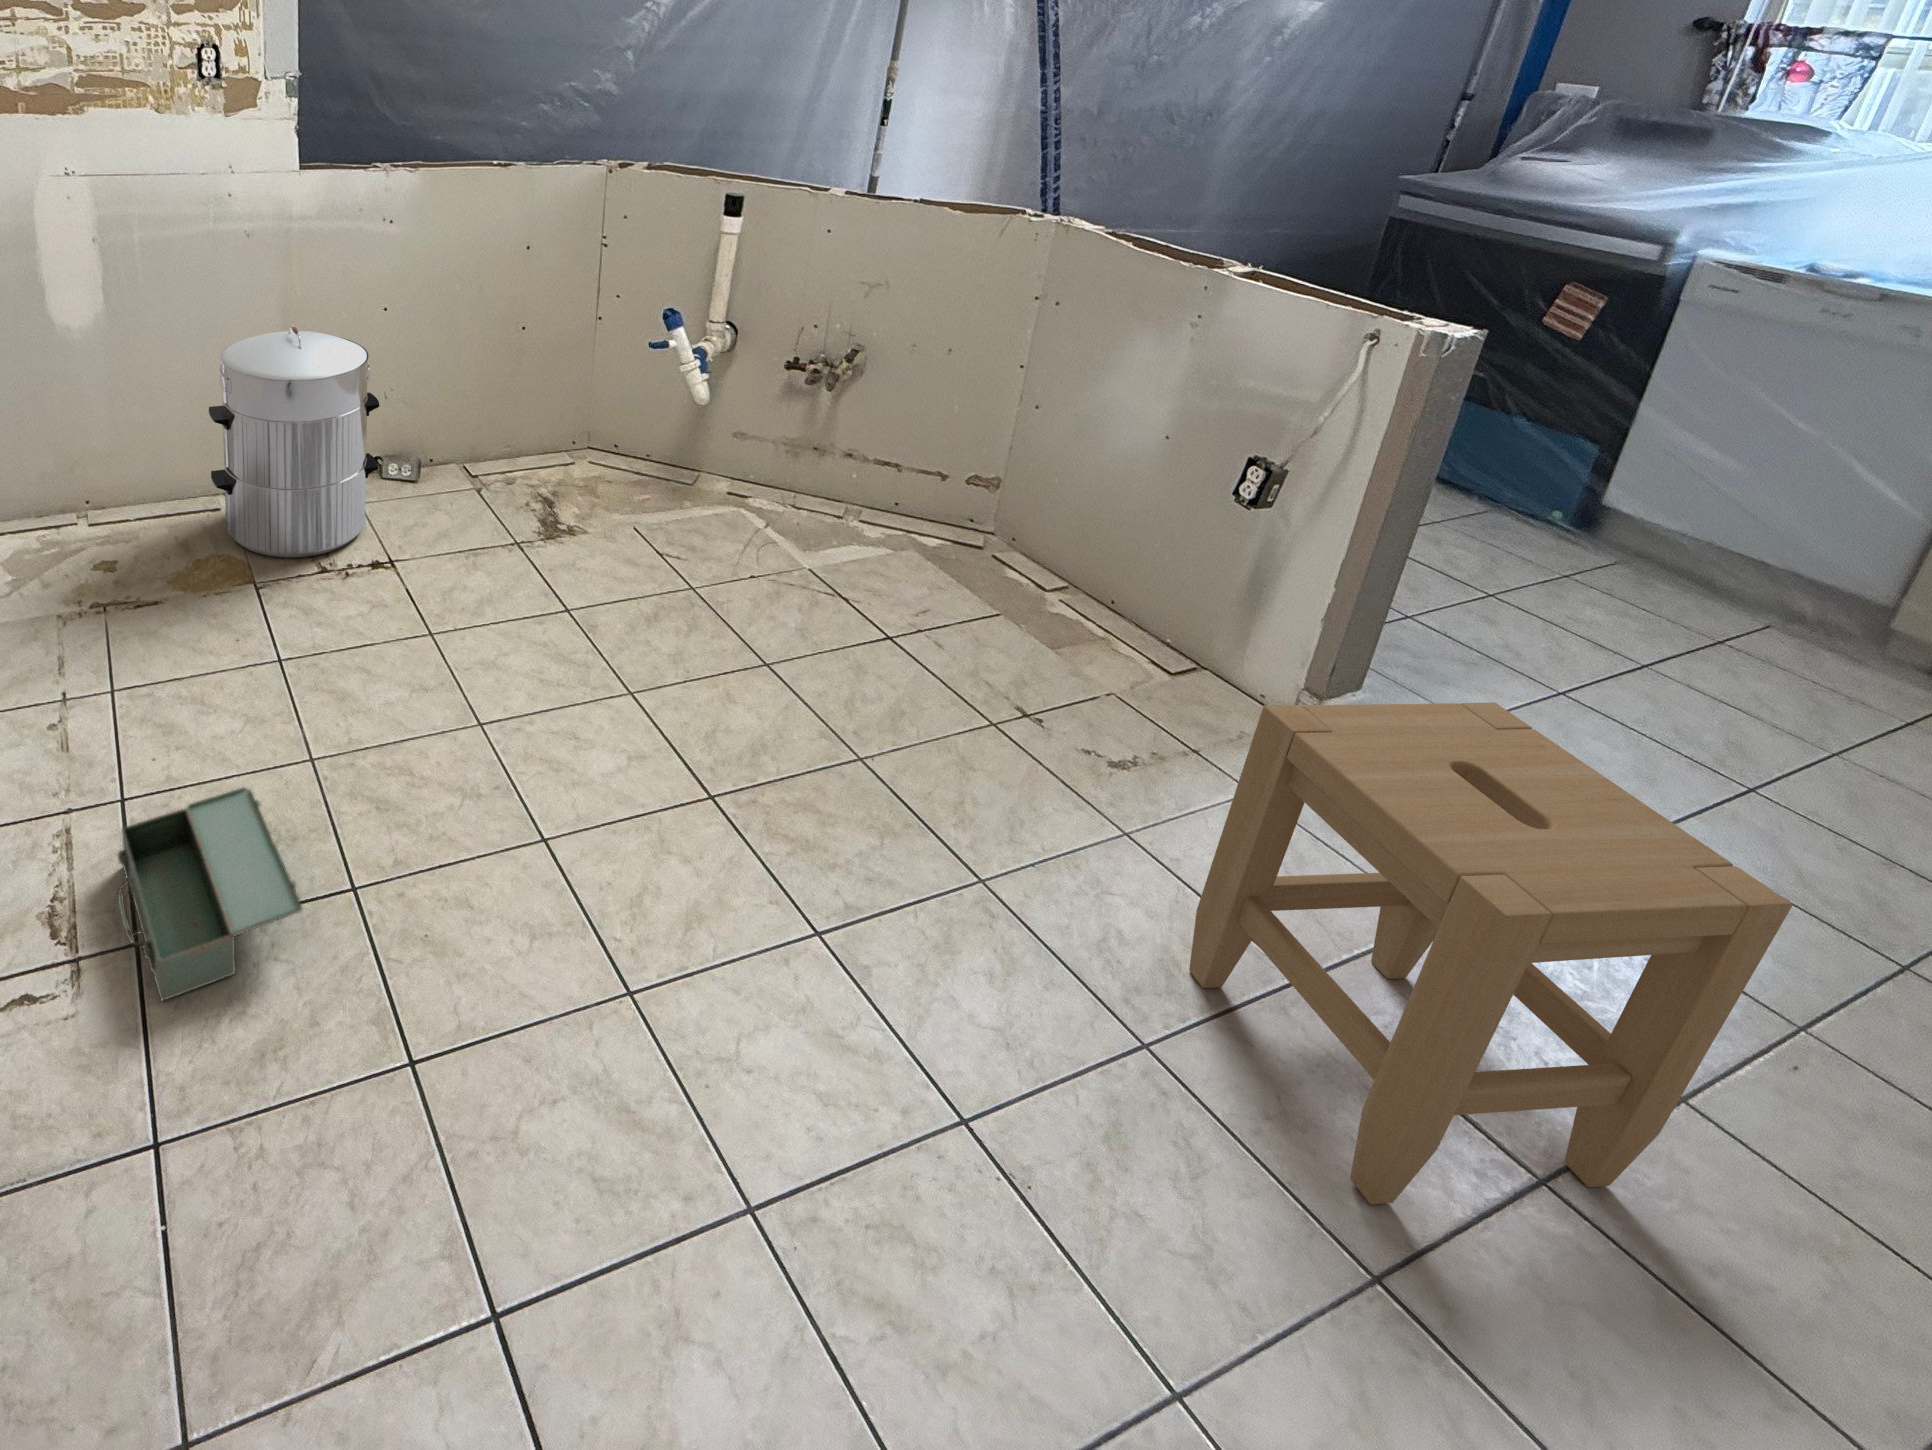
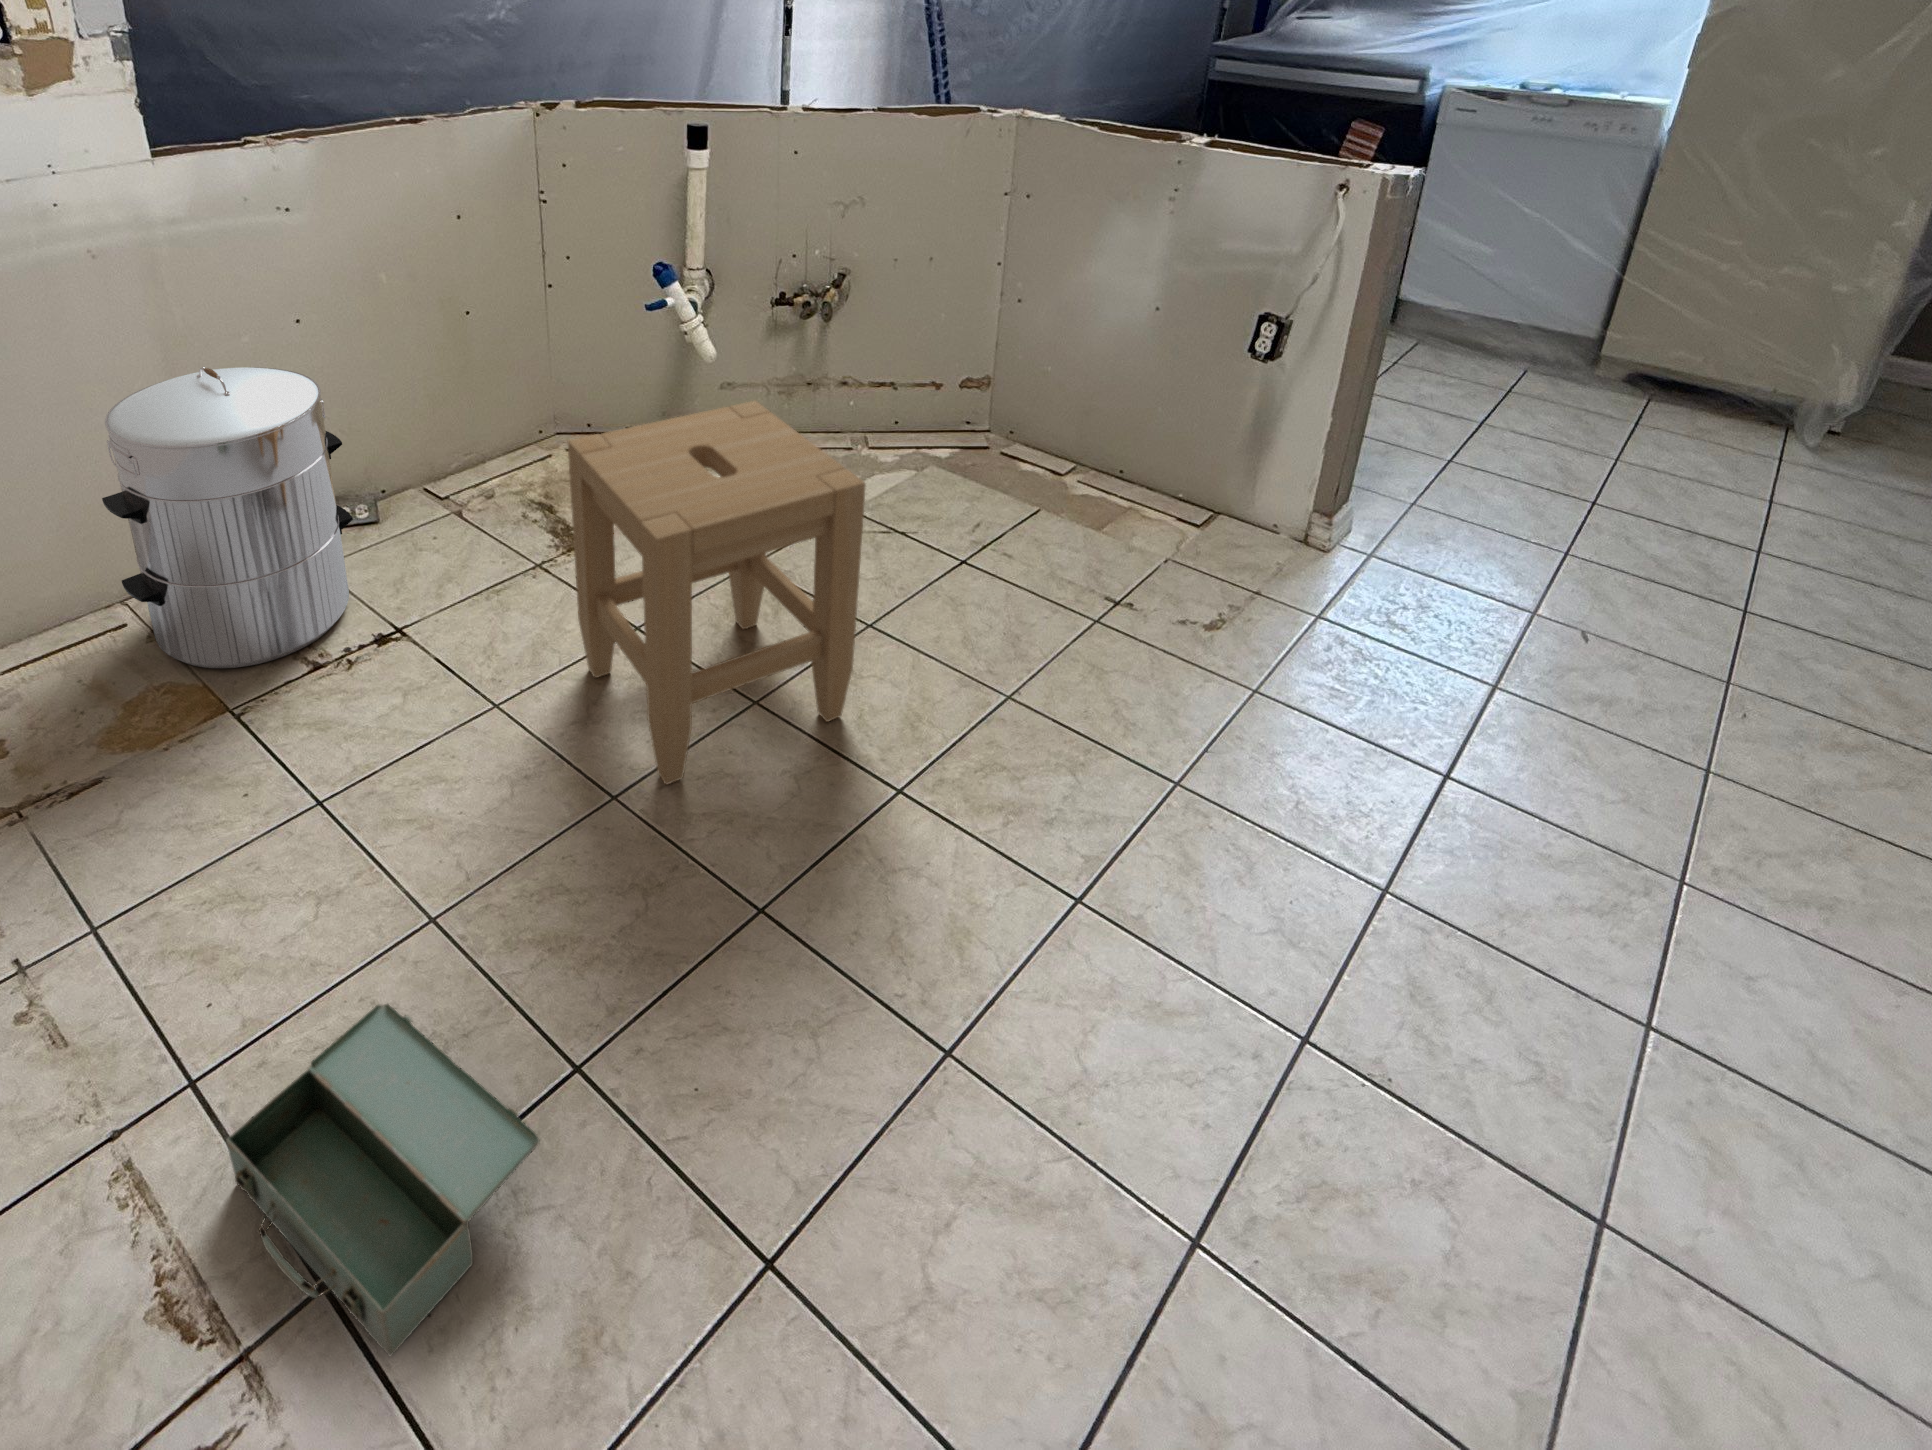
stool: present [1189,703,1792,1204] -> present [568,401,866,785]

